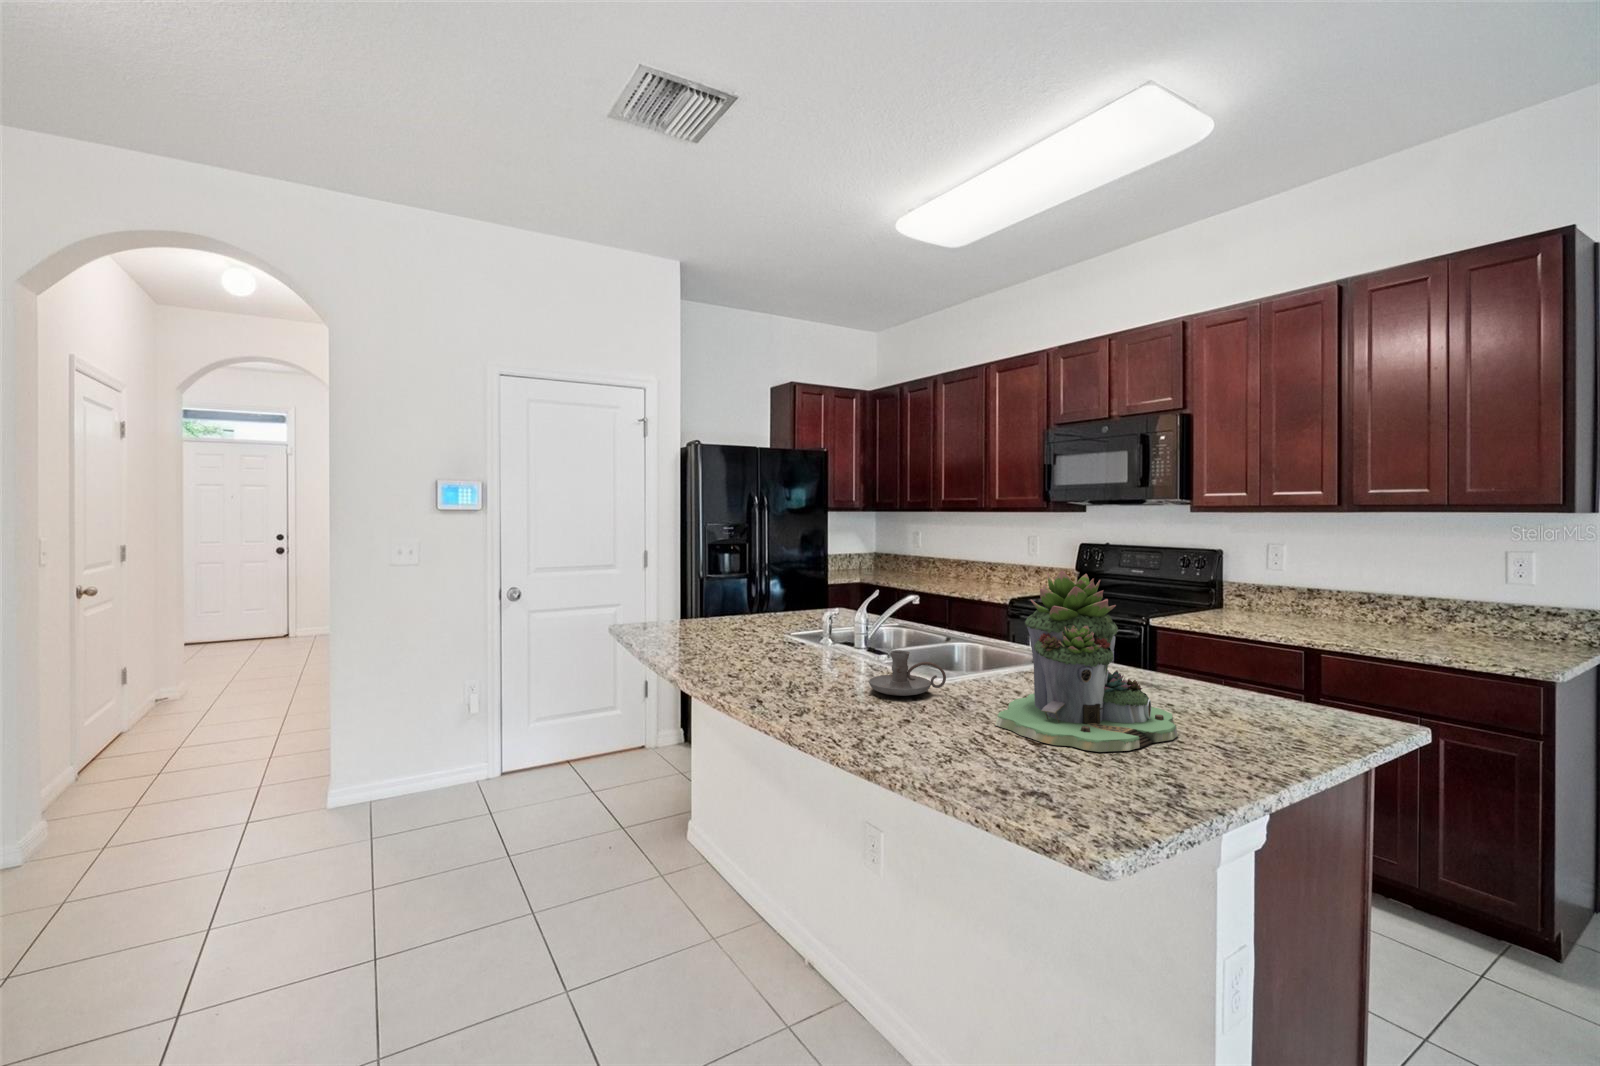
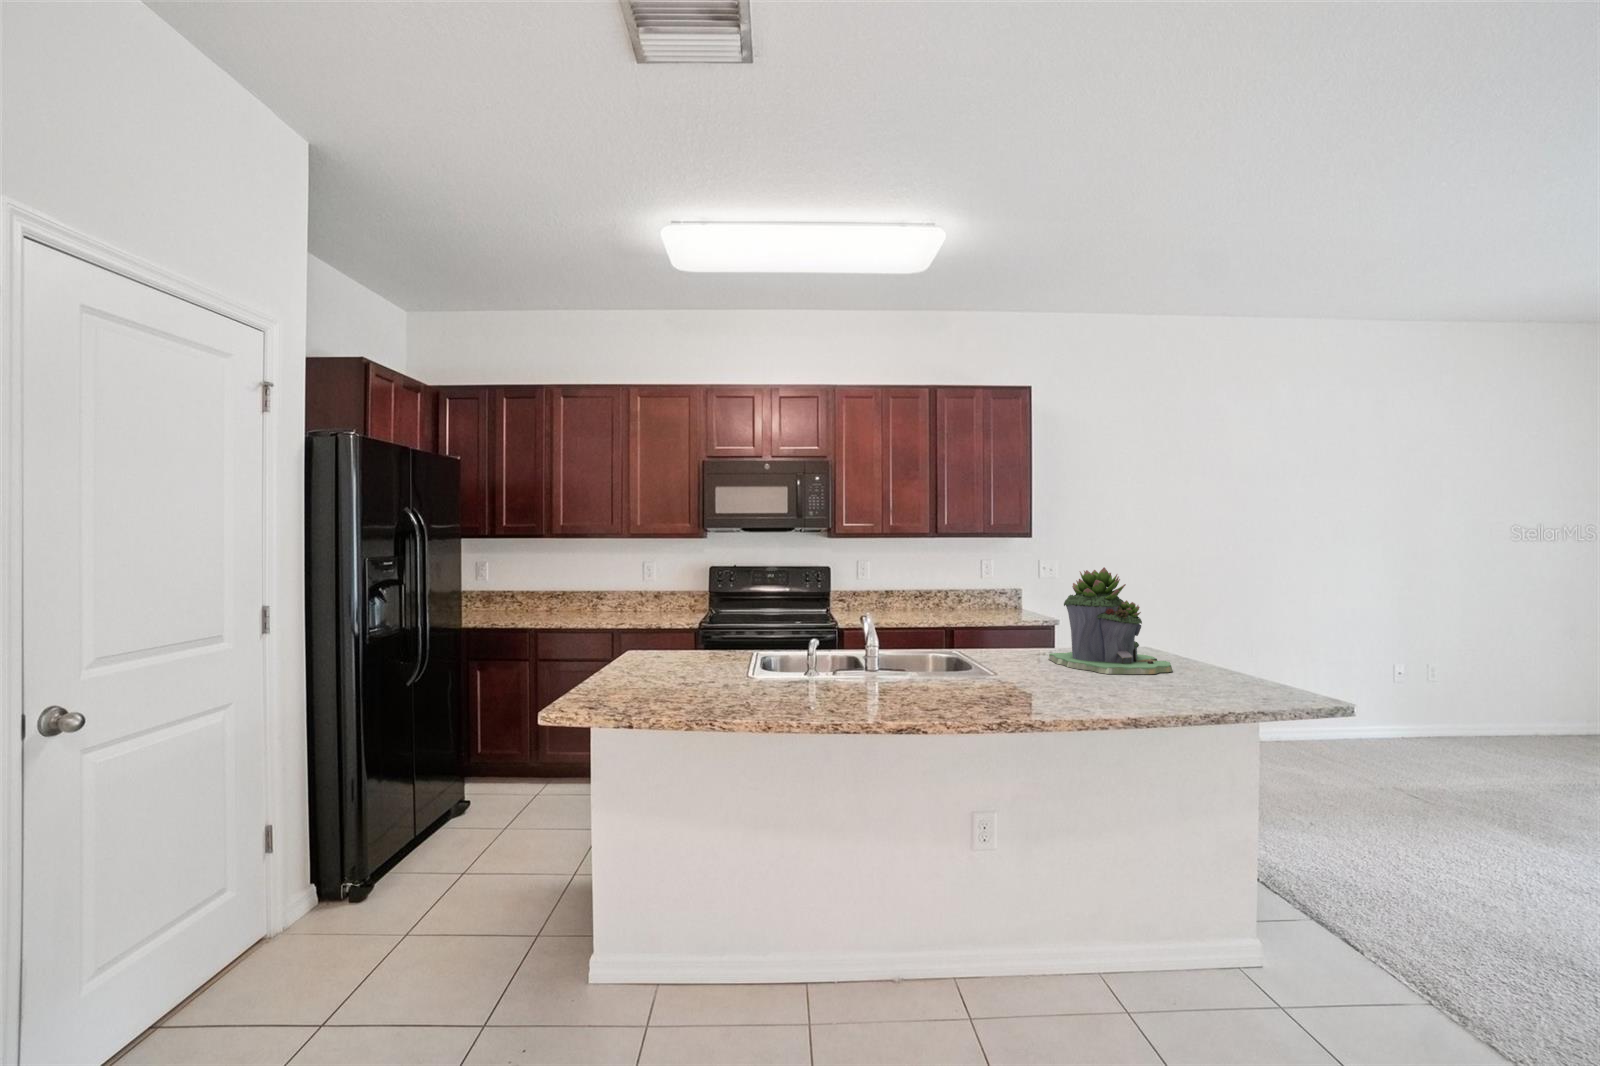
candle holder: present [869,650,946,696] -> none [980,640,1032,675]

